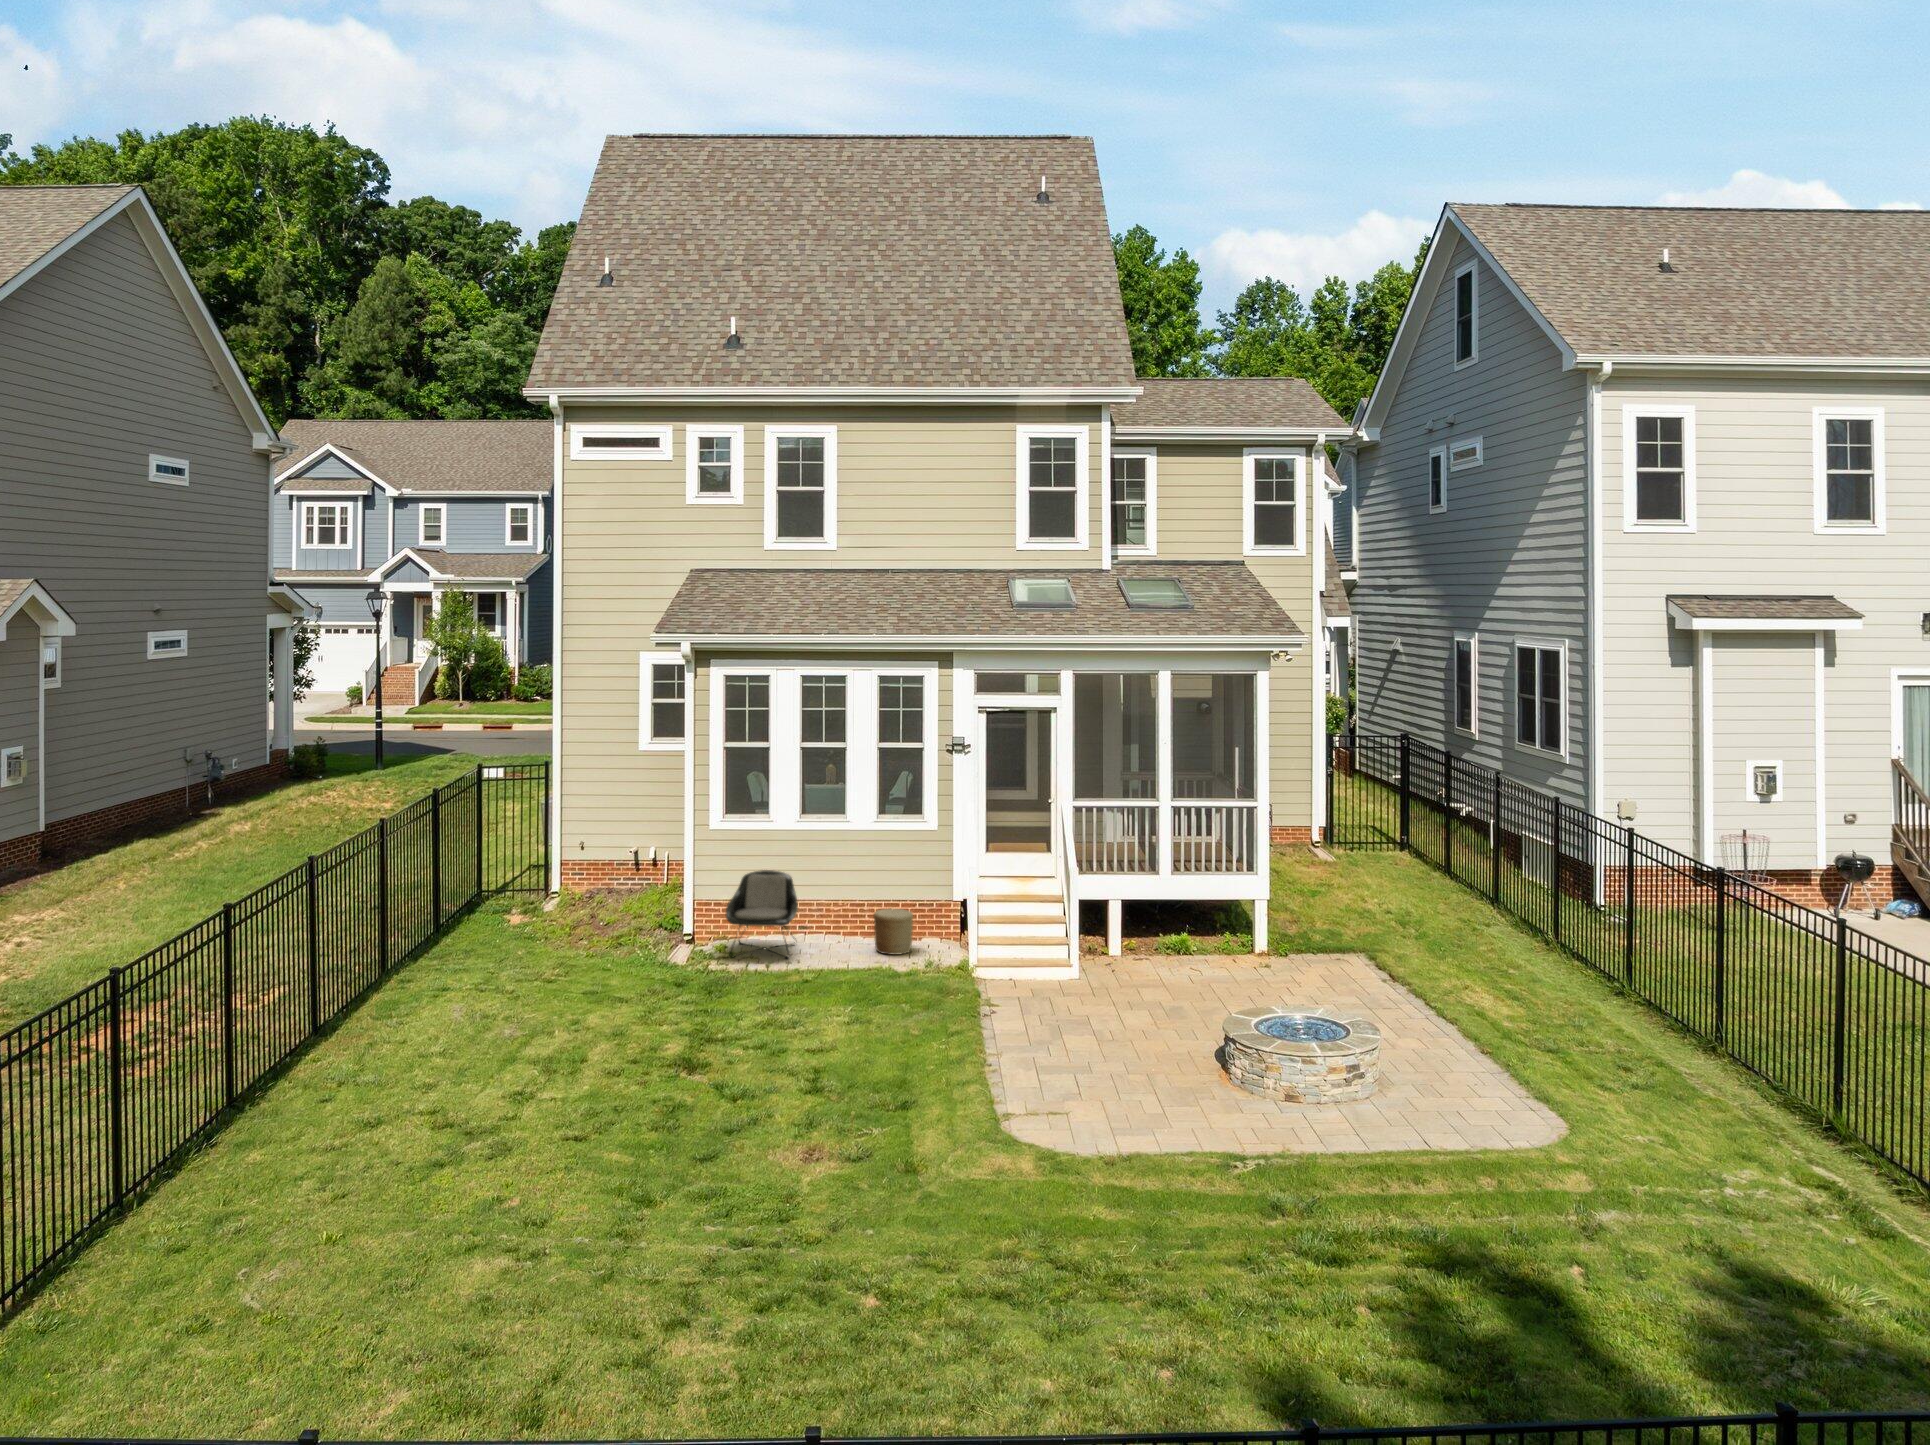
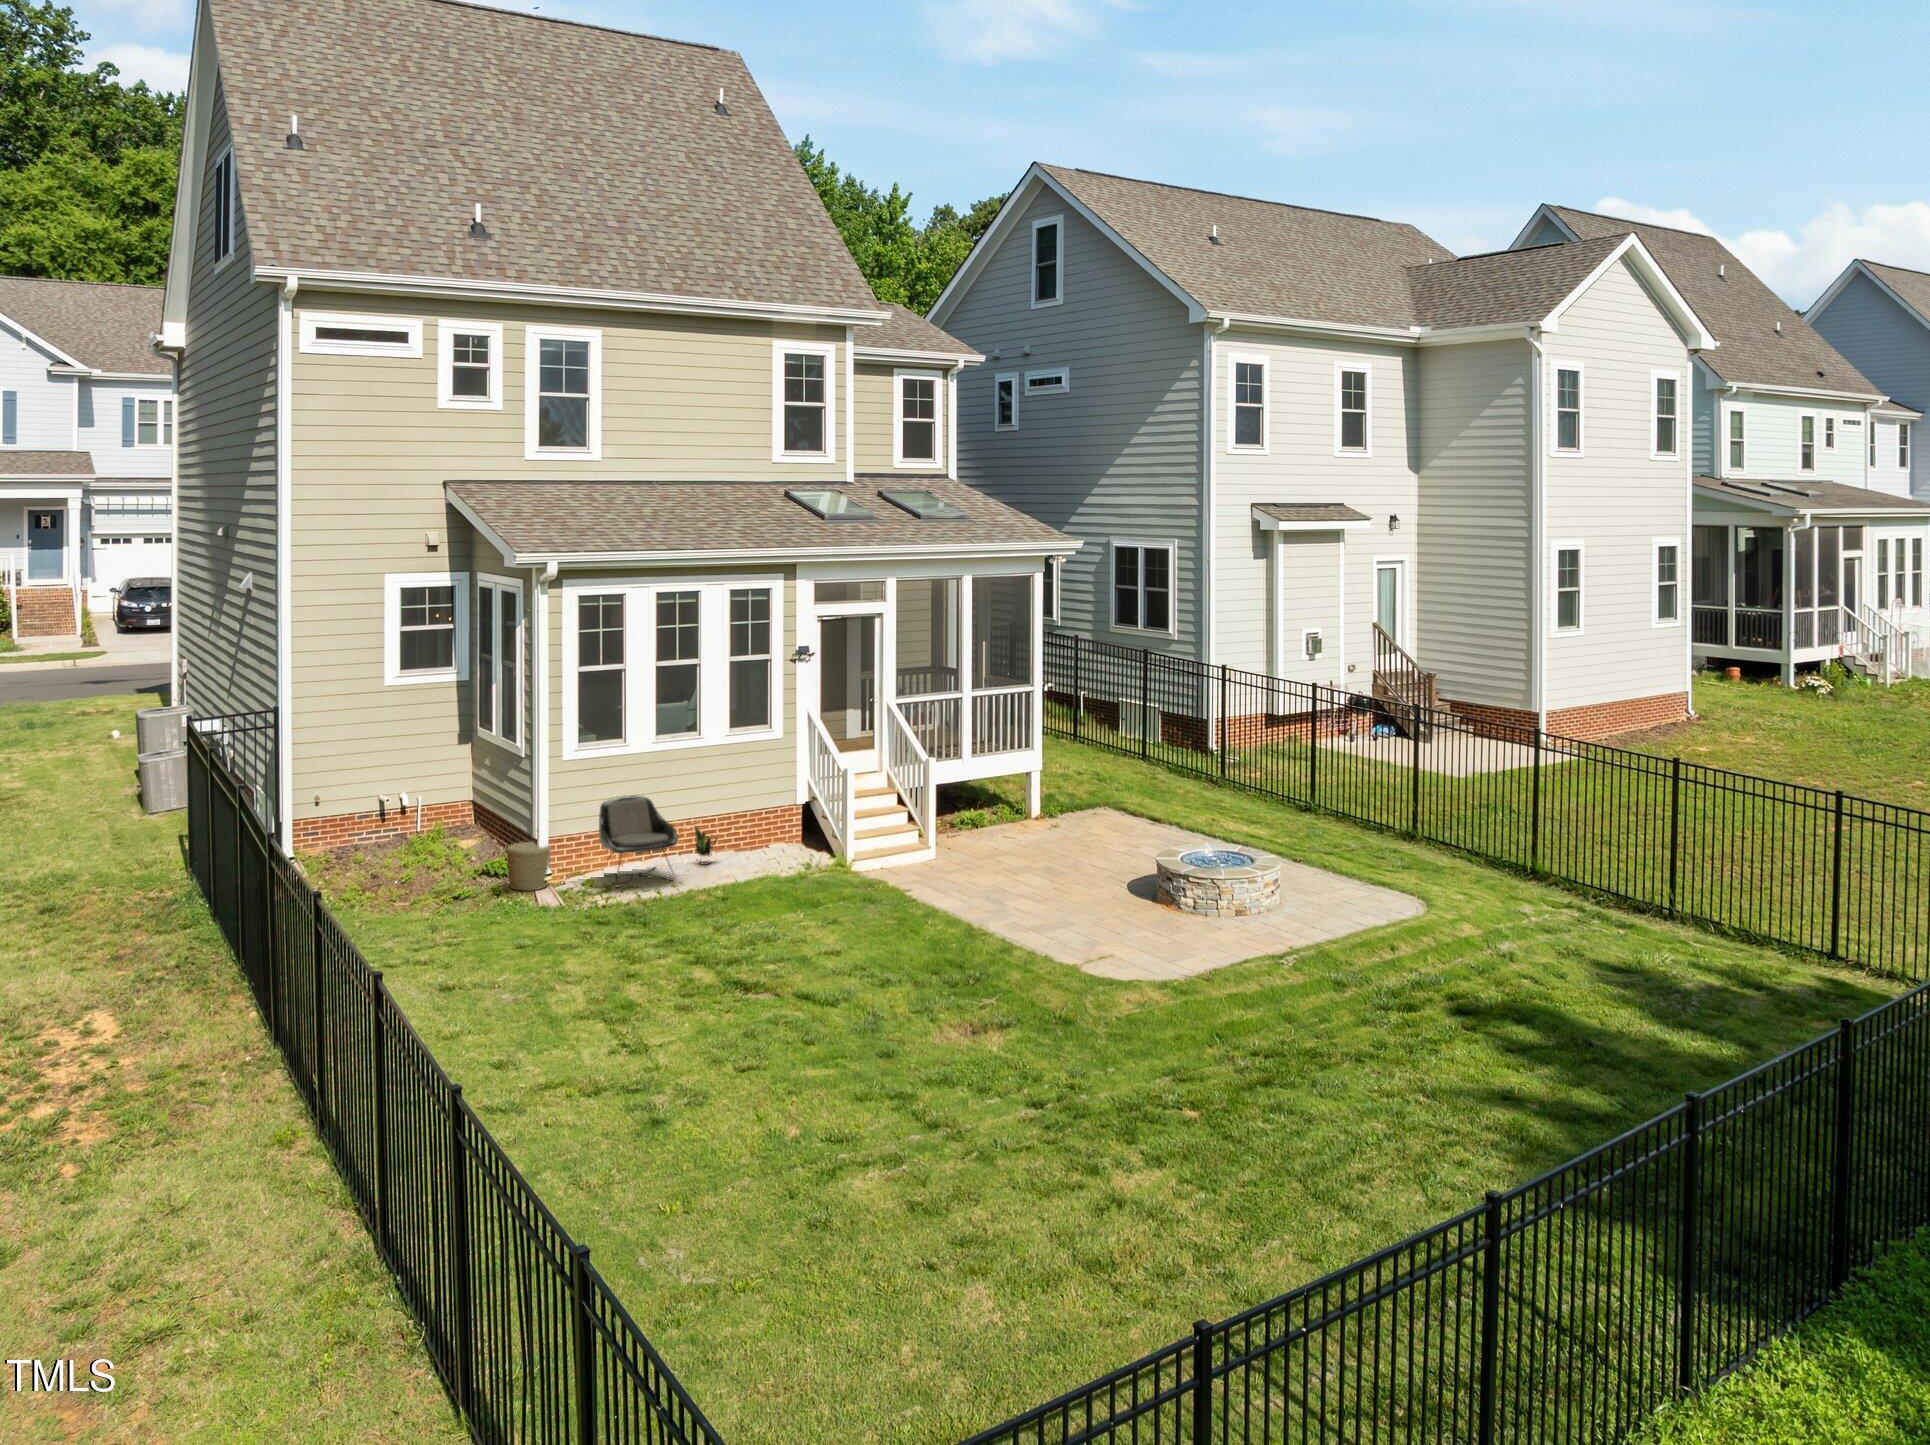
potted plant: none [831,908,856,948] -> present [695,828,718,865]
woven basket: present [873,909,913,955] -> present [506,842,551,891]

